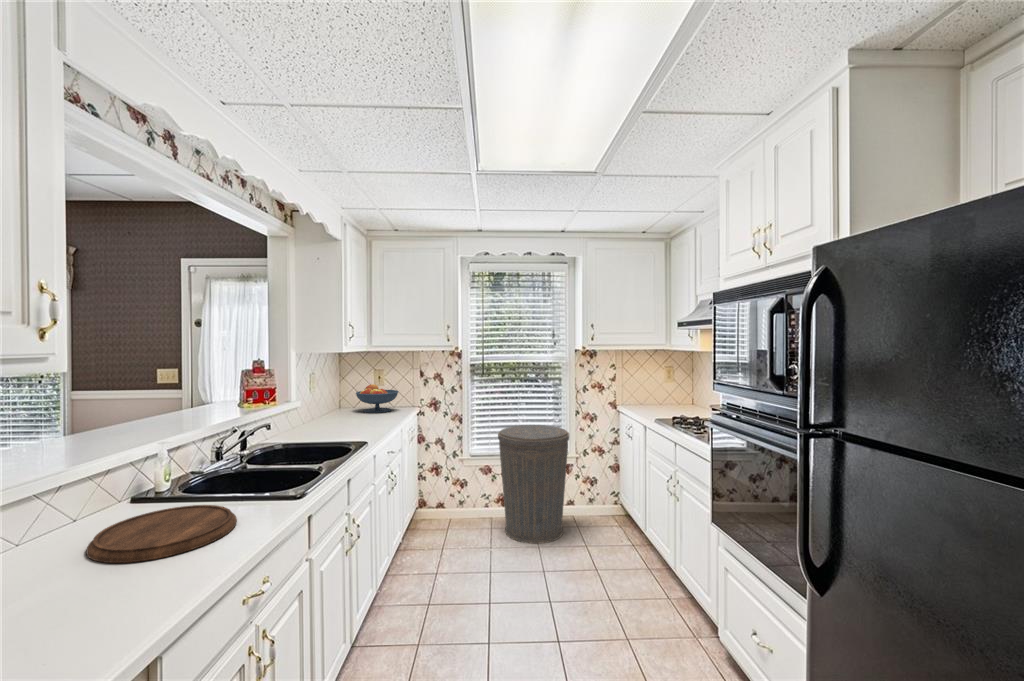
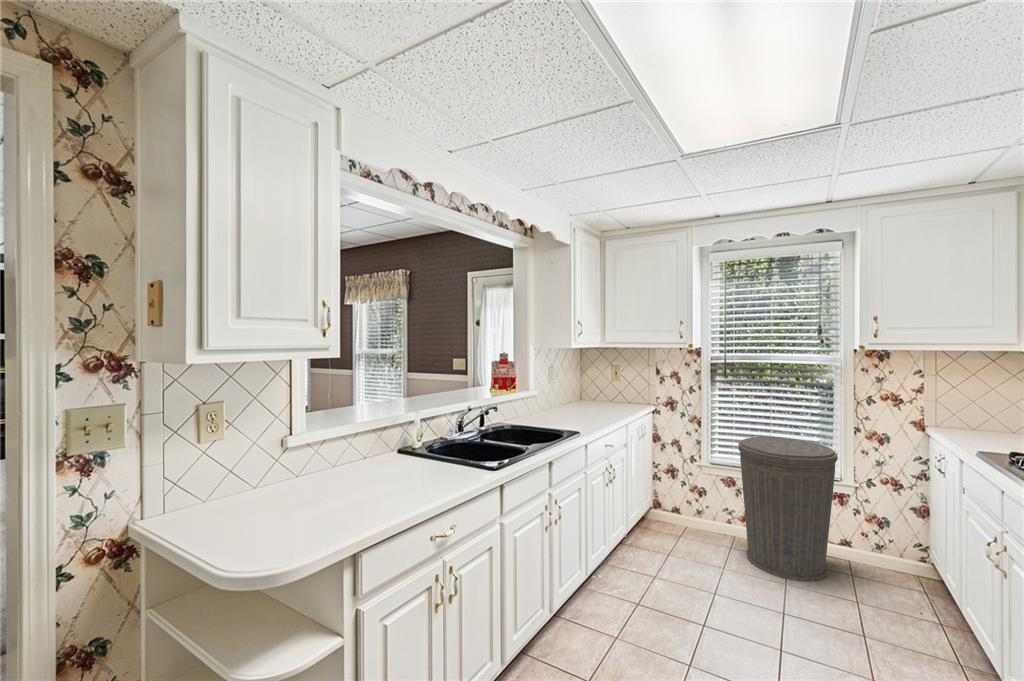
fruit bowl: present [356,384,399,413] -> none [592,379,633,407]
cutting board: present [87,505,237,563] -> none [354,459,444,492]

